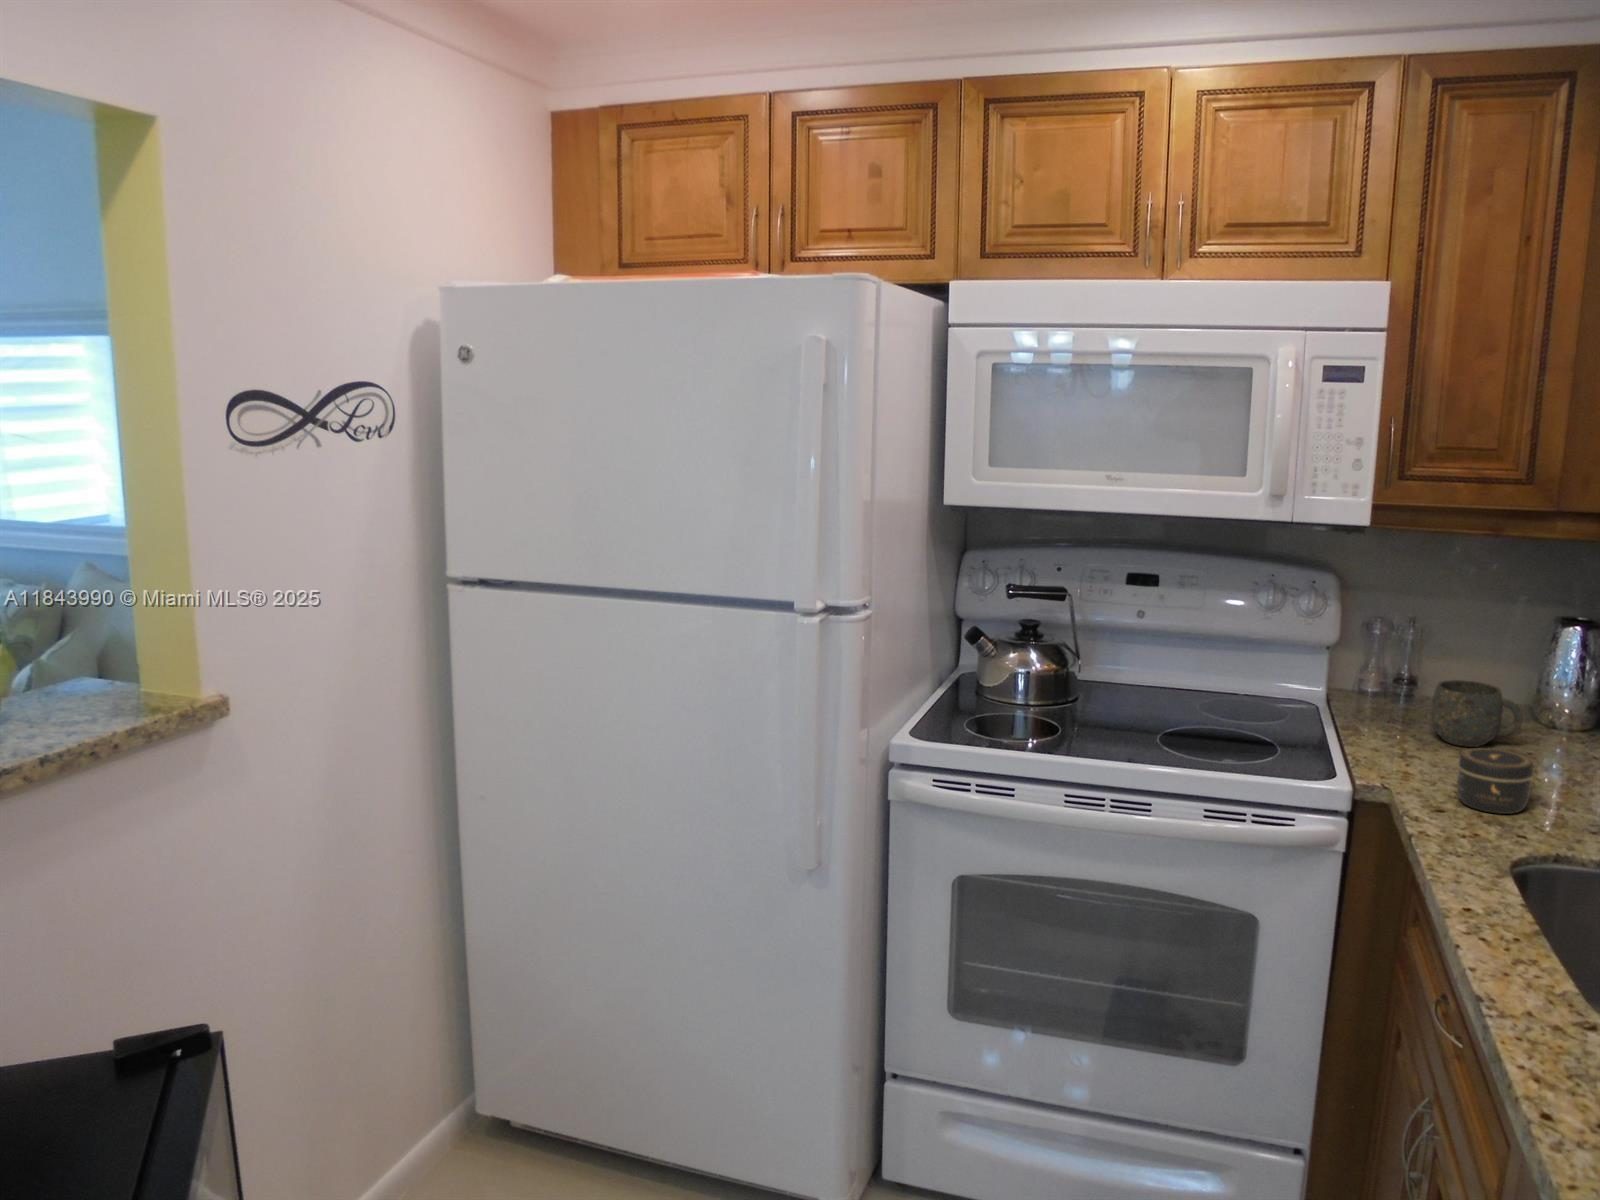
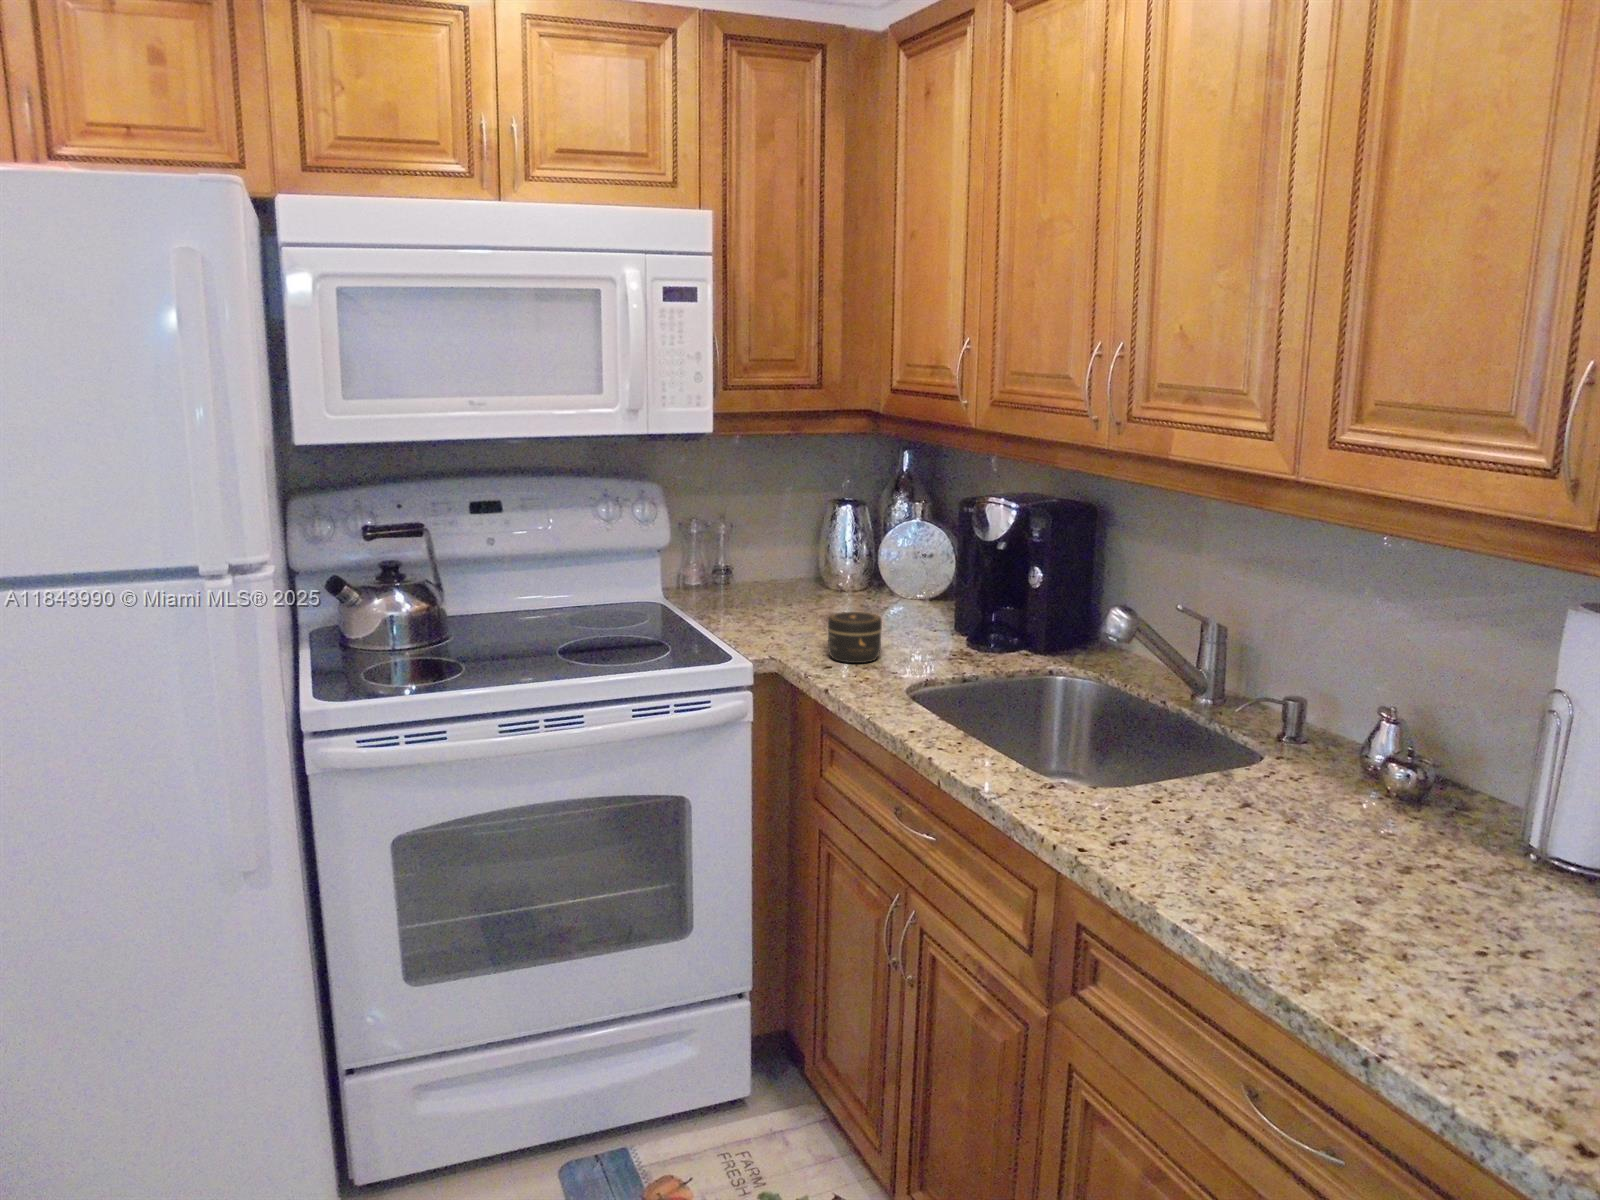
mug: present [1431,680,1523,747] -> none [769,567,836,622]

